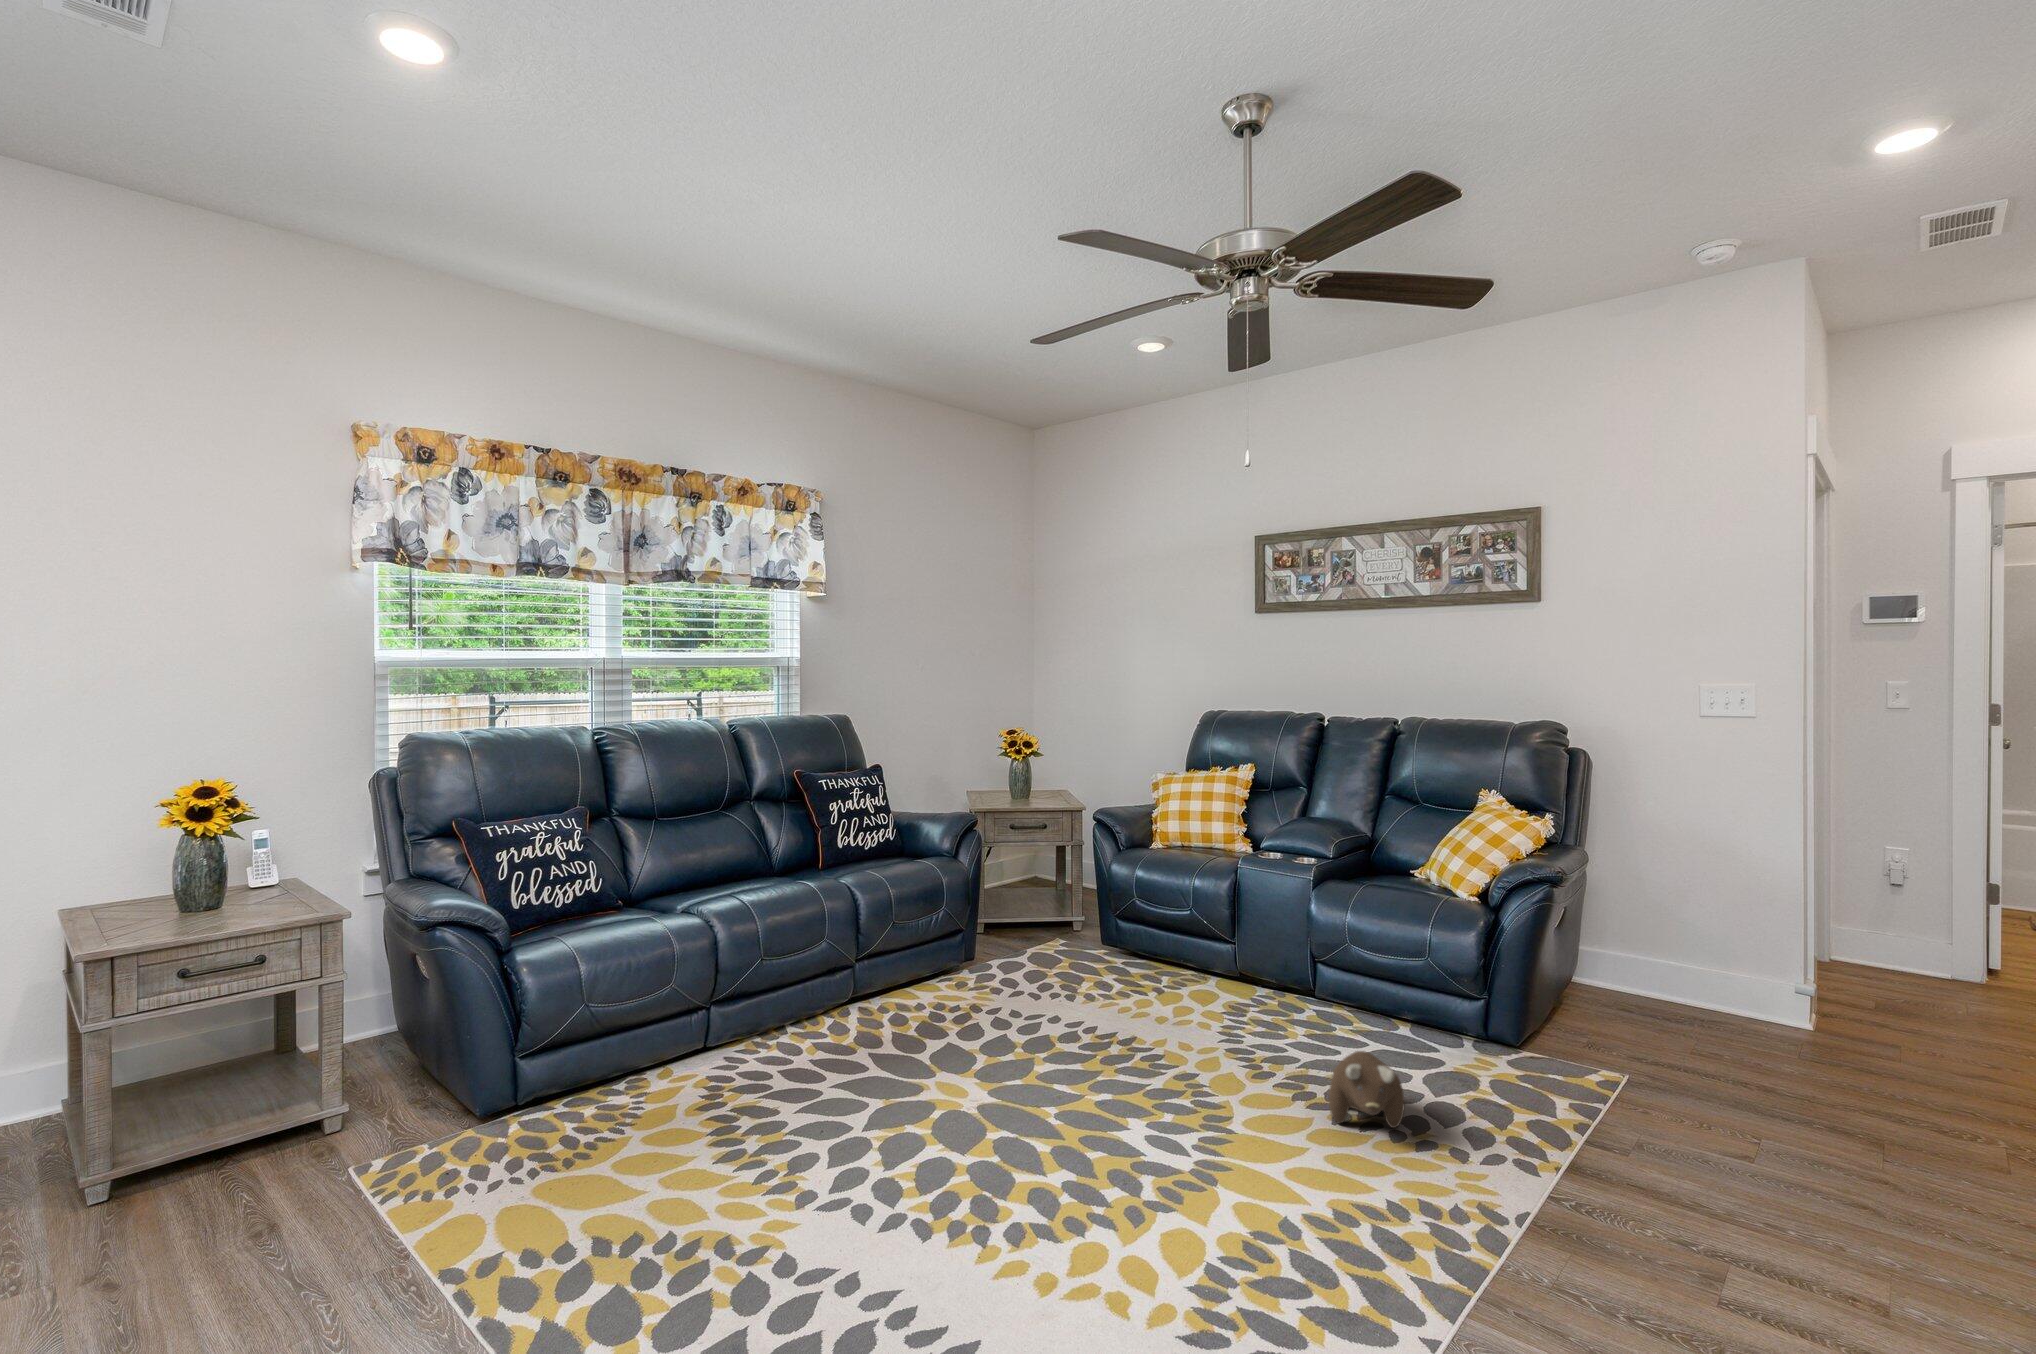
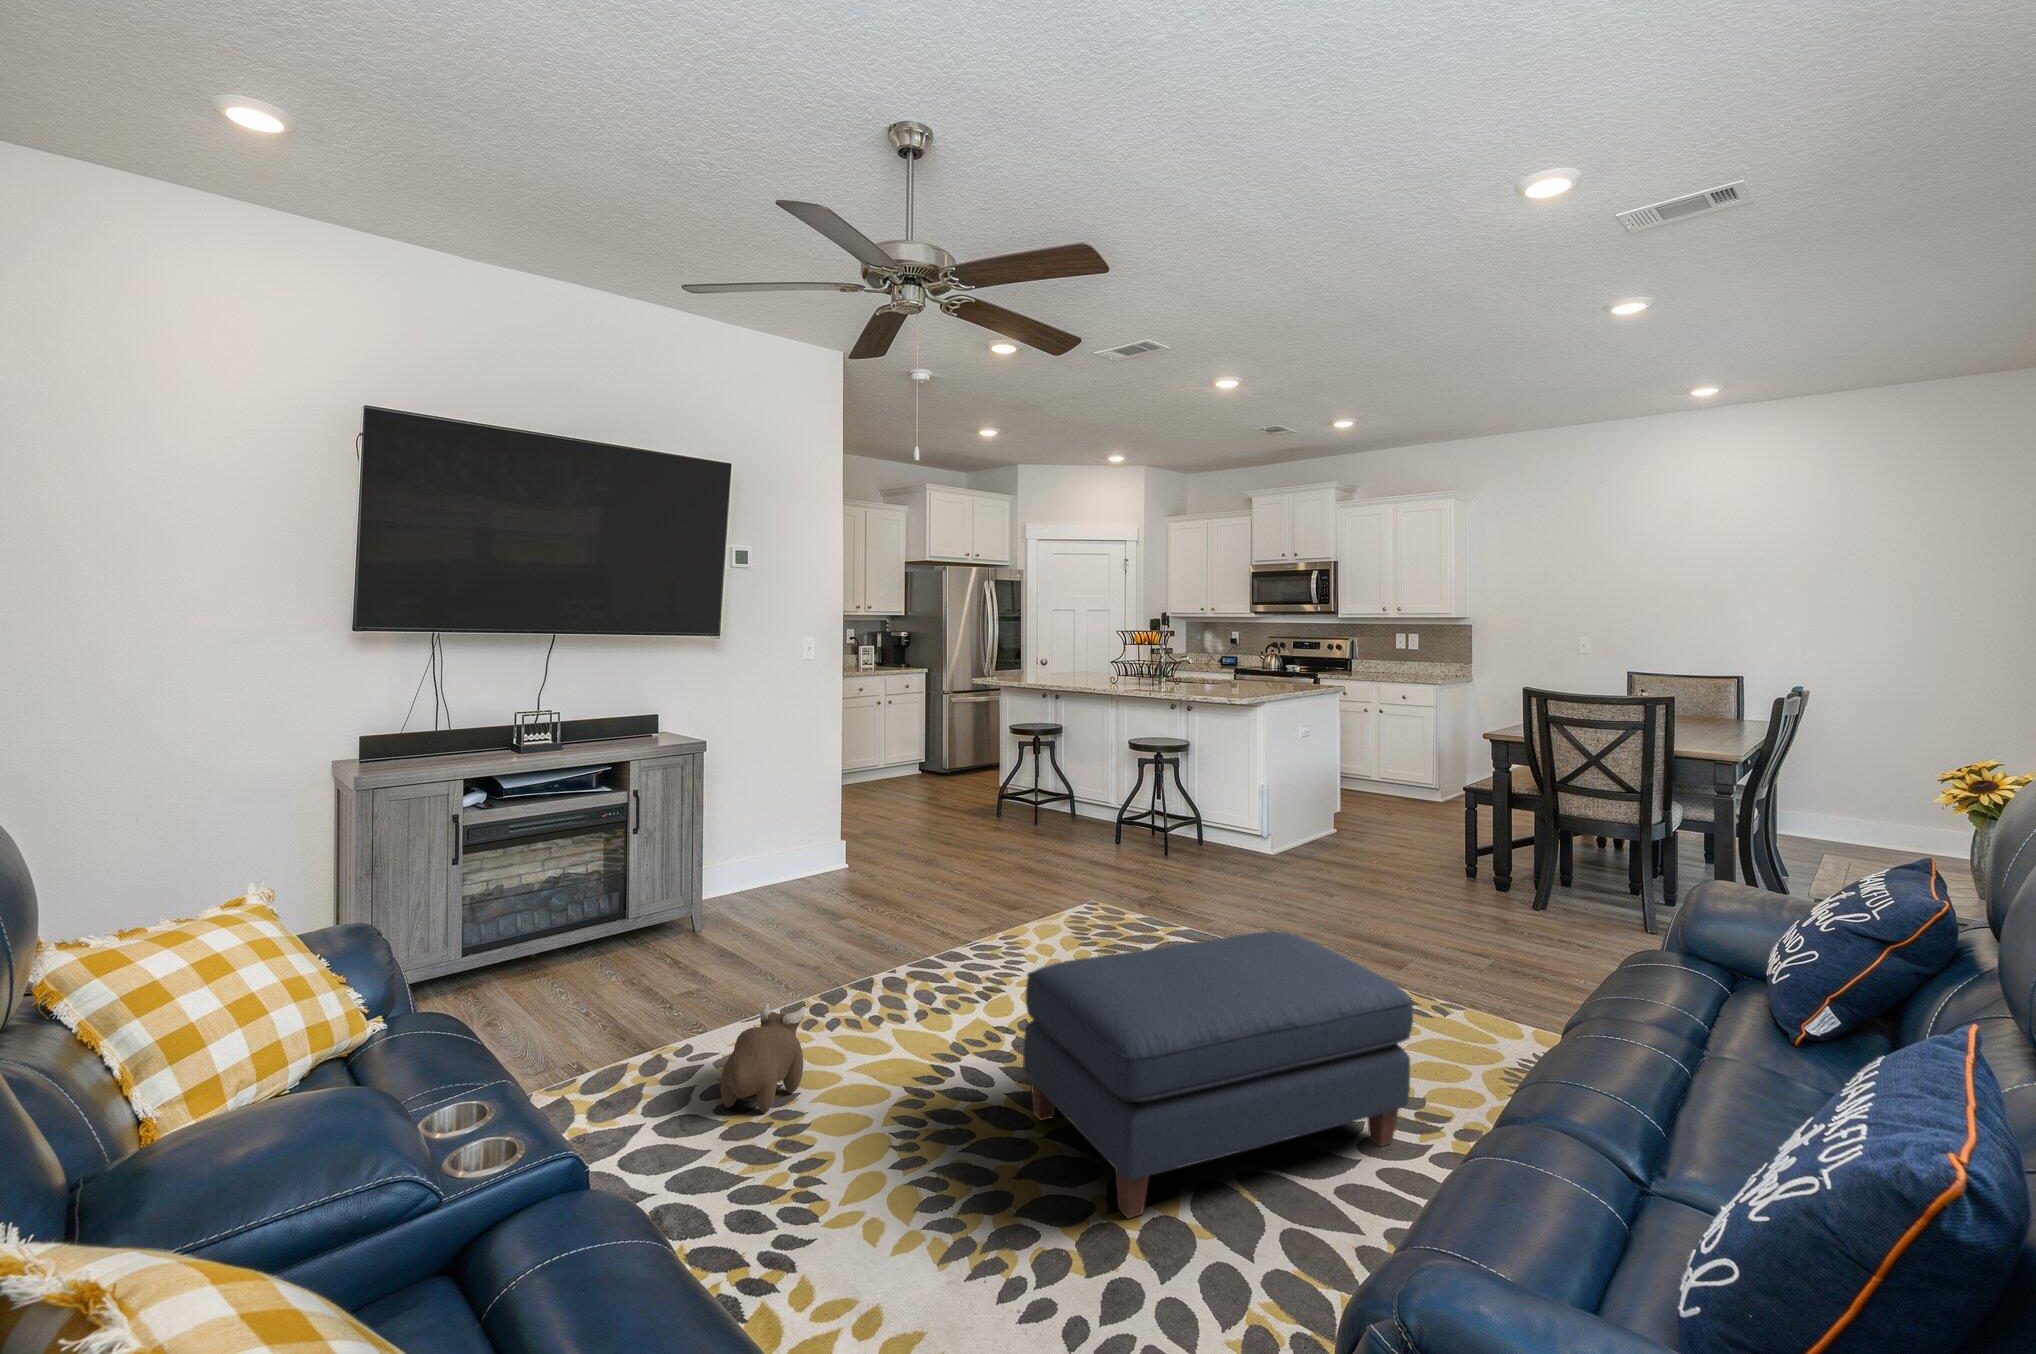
ottoman: none [768,931,1110,1177] -> present [1023,931,1413,1218]

